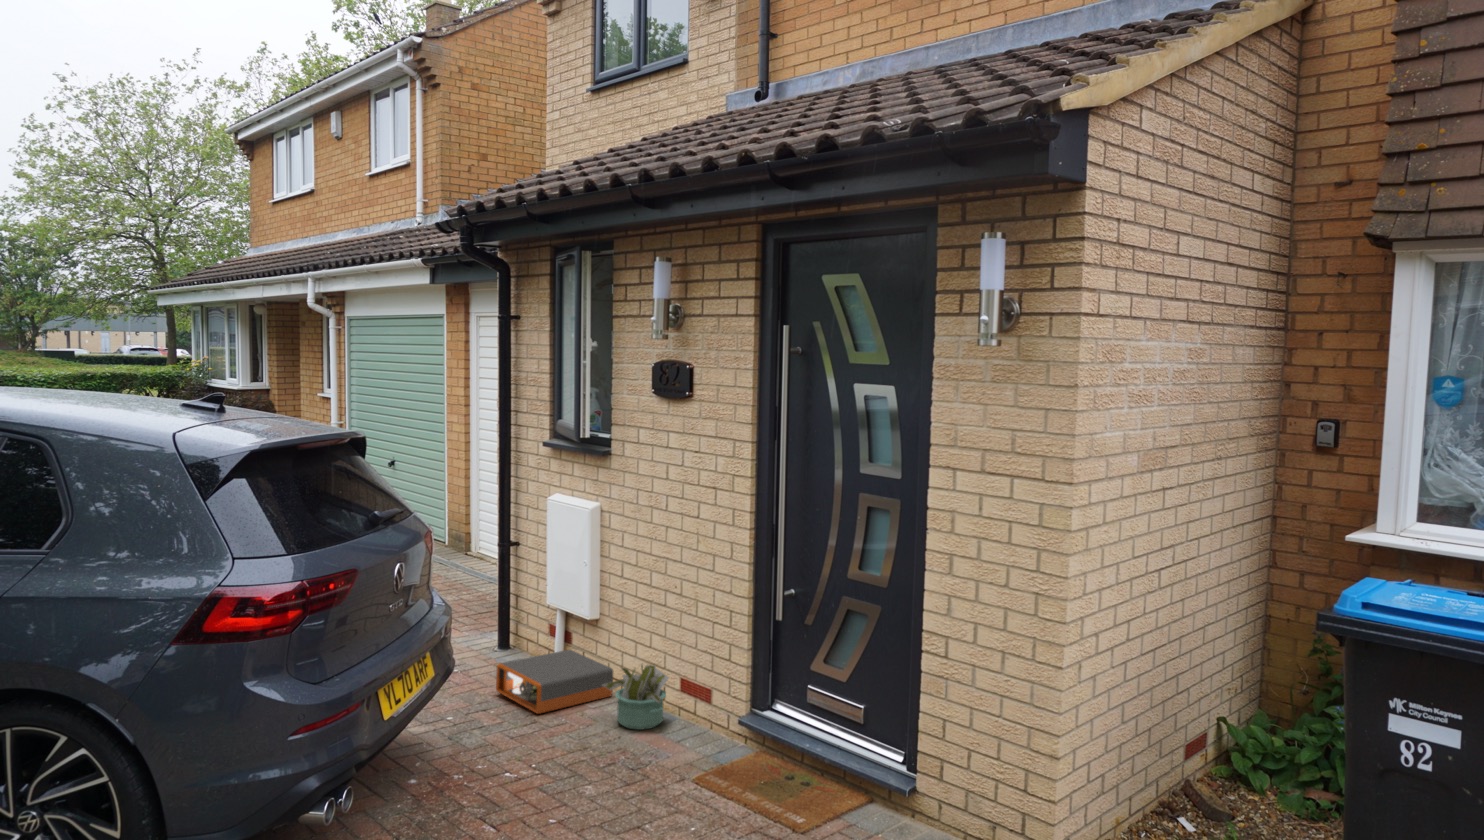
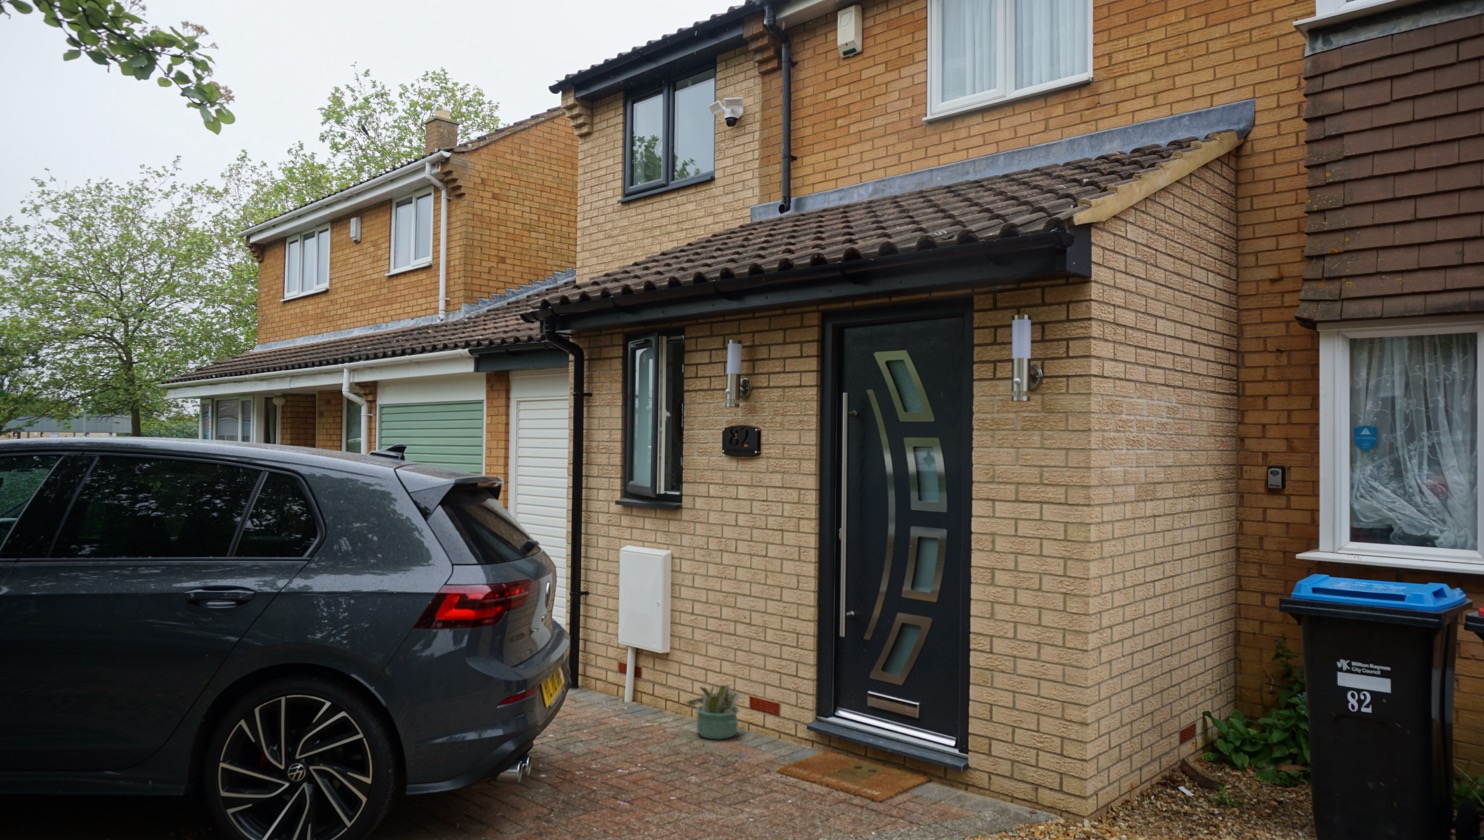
storage box: present [496,650,613,714] -> none [584,681,686,730]

